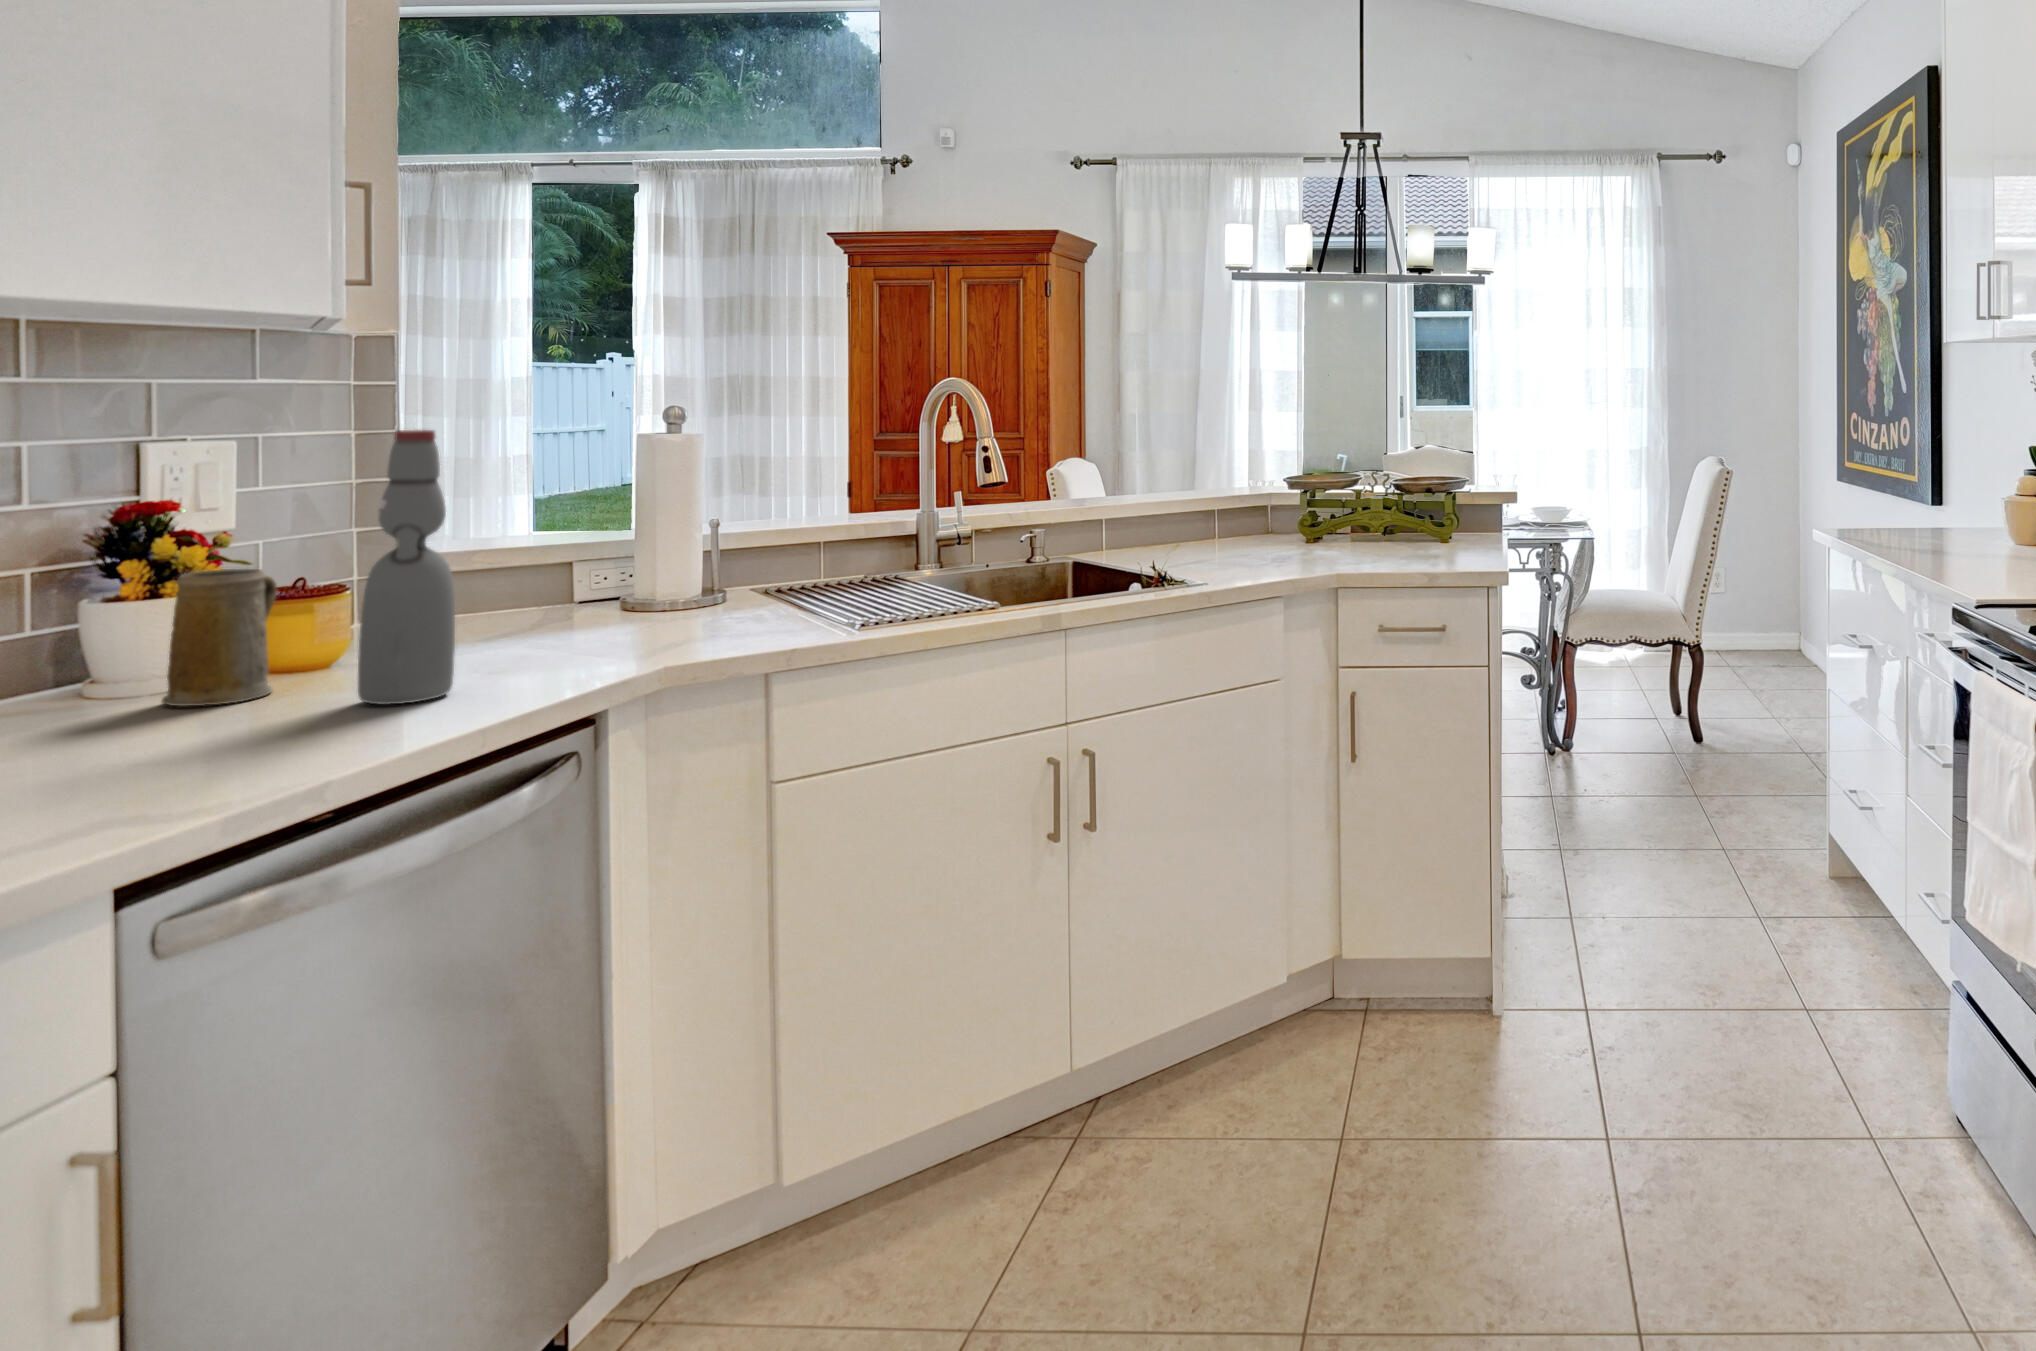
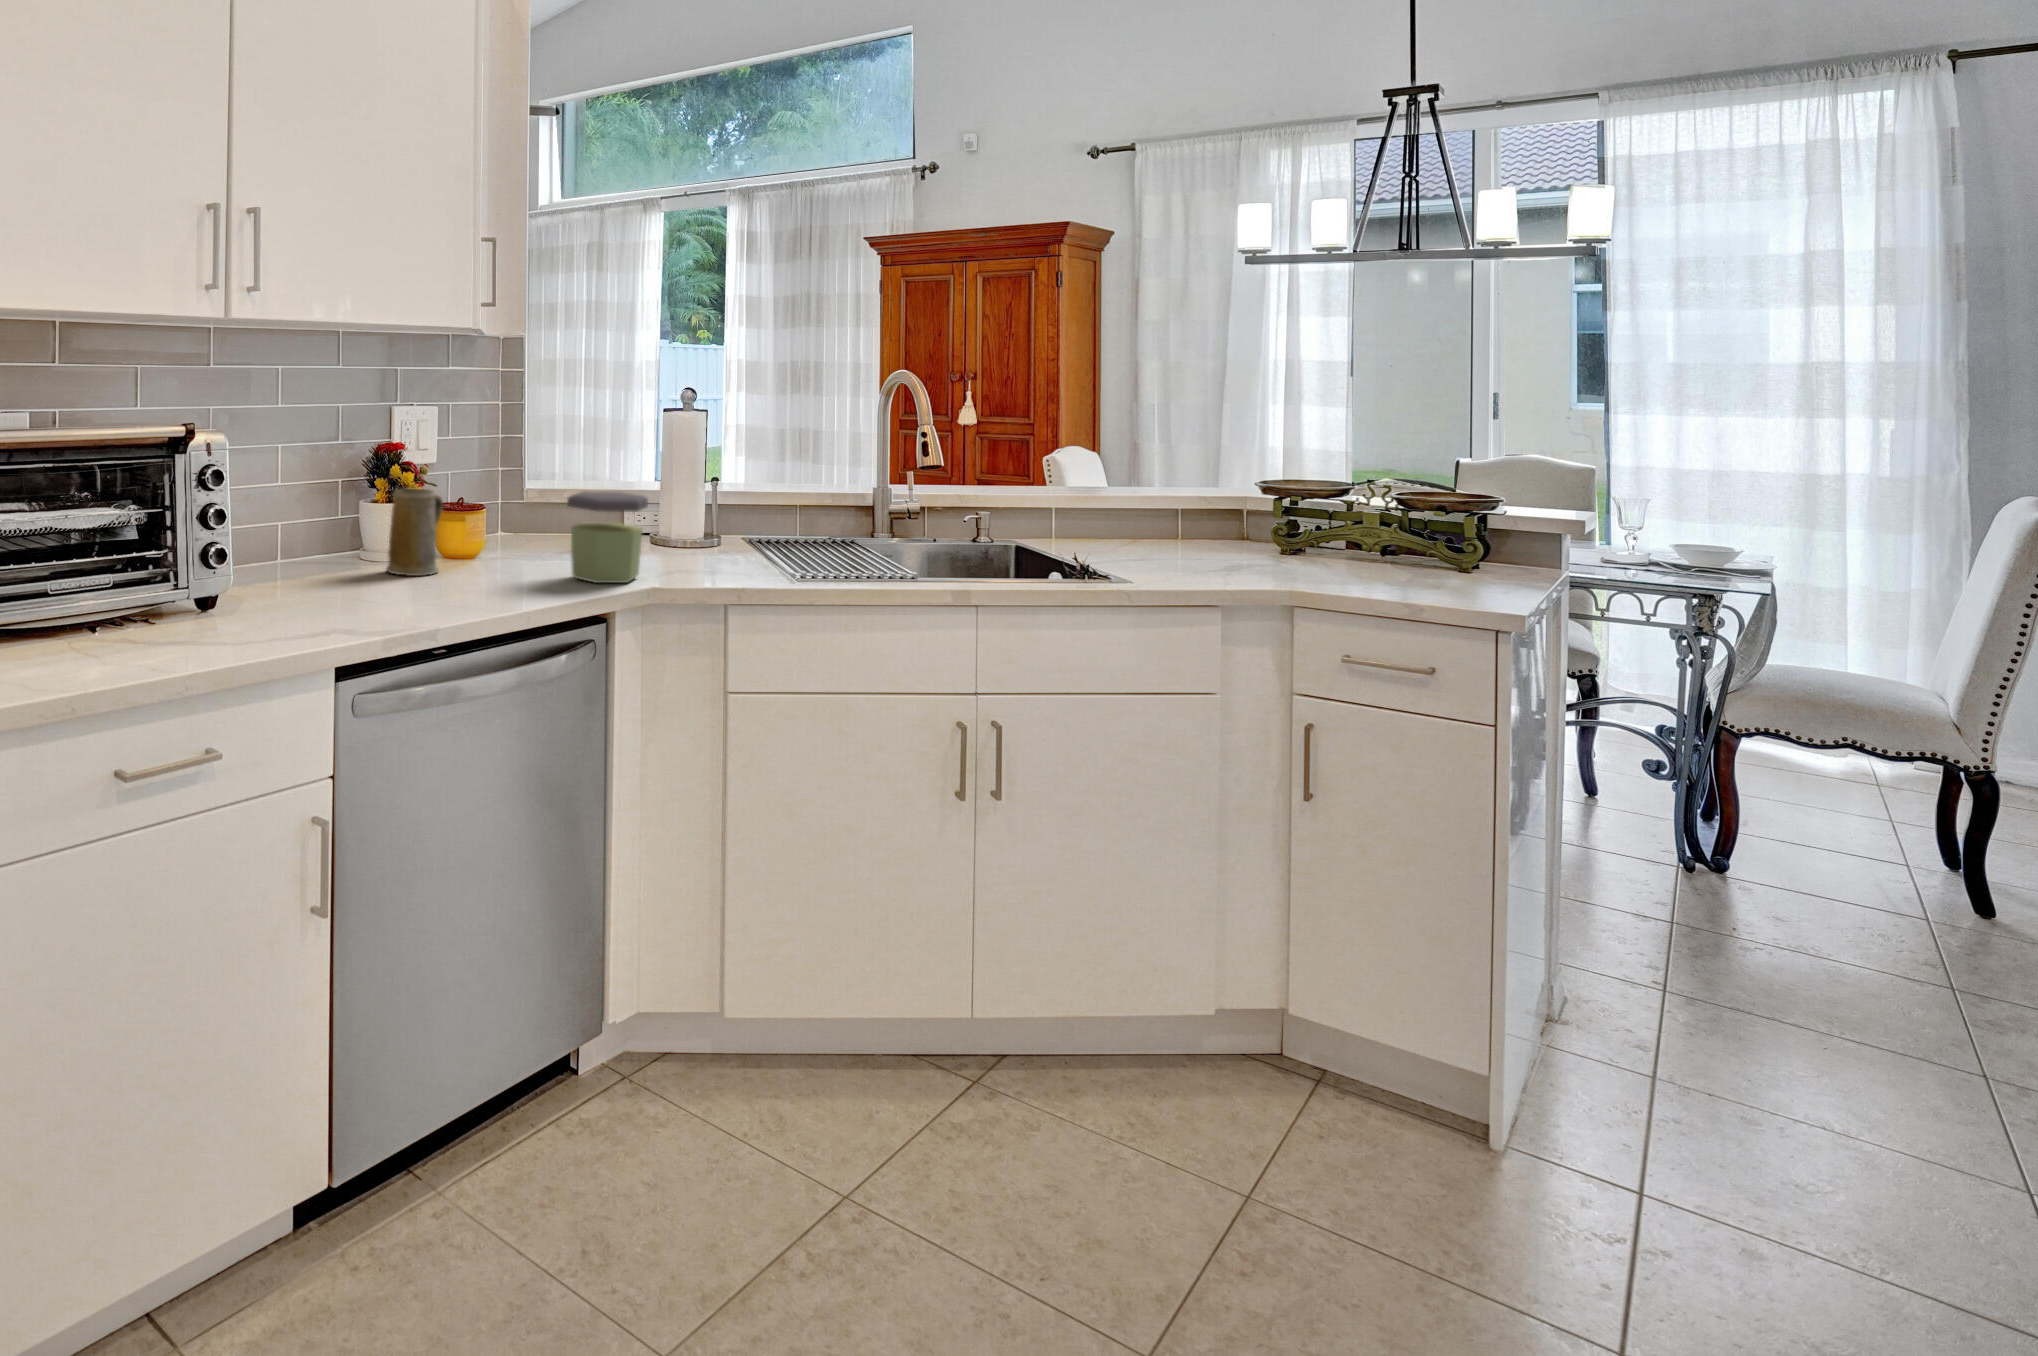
bottle: present [358,429,455,705] -> none [474,402,527,591]
jar: none [516,544,644,670] -> present [567,491,648,583]

